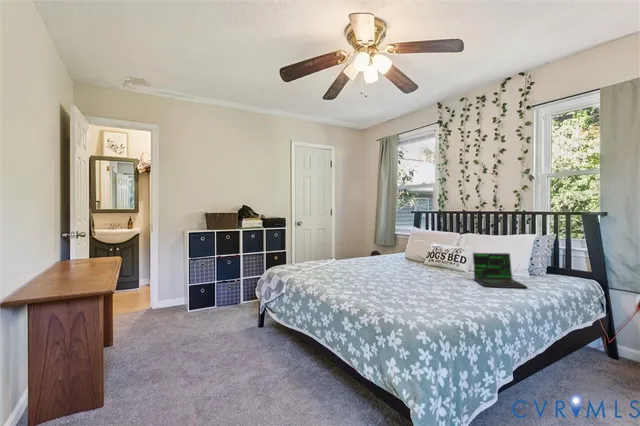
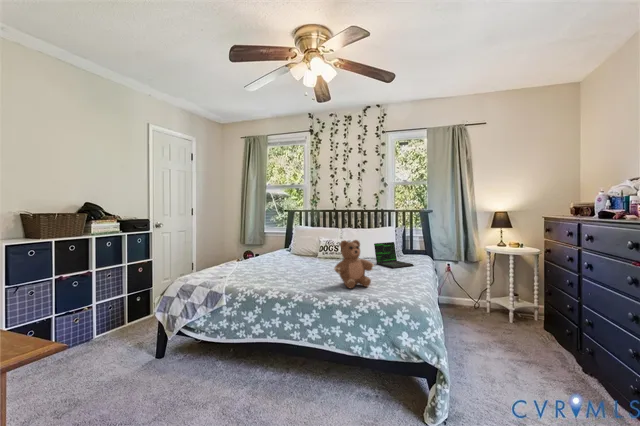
teddy bear: none [363,244,417,299] -> present [334,240,374,288]

